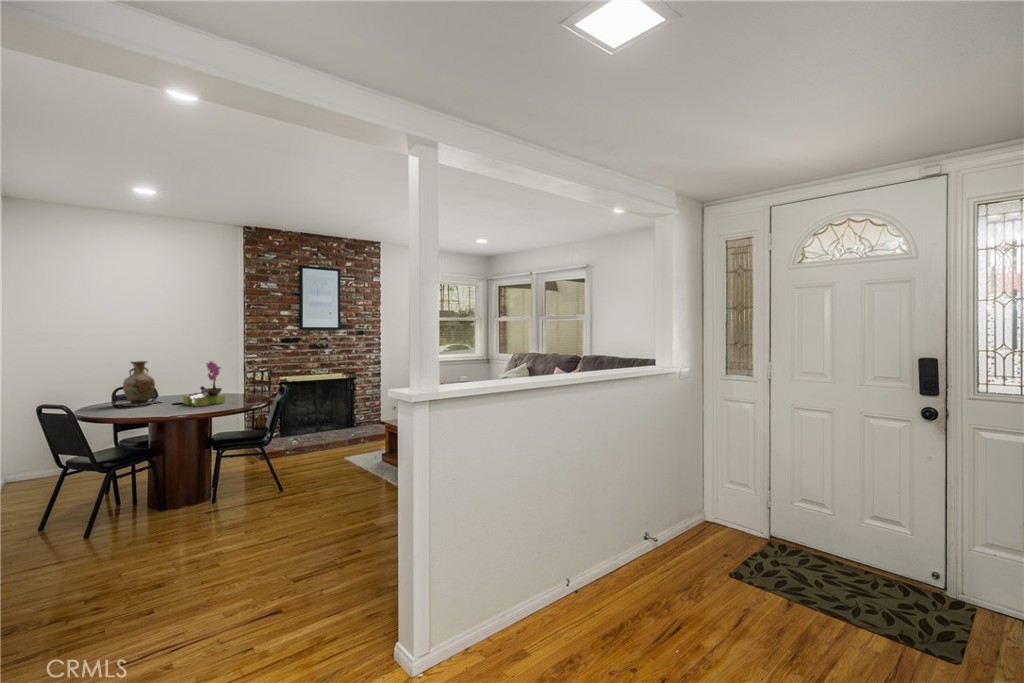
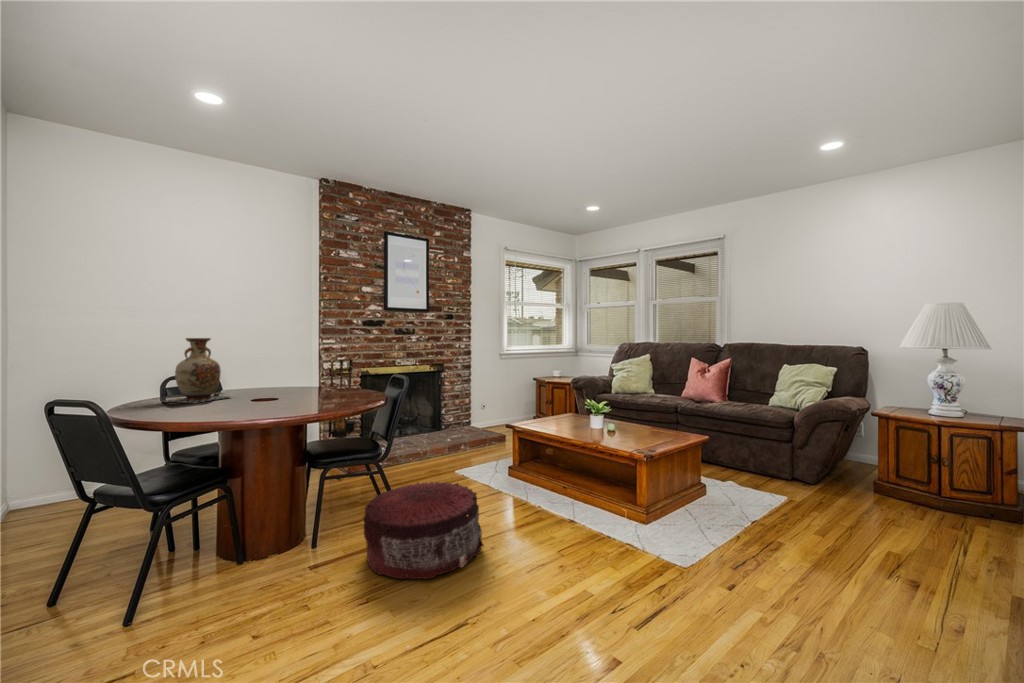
flower arrangement: present [184,361,225,406] -> none [265,336,324,402]
pouf: none [241,461,324,519] -> present [363,482,483,579]

